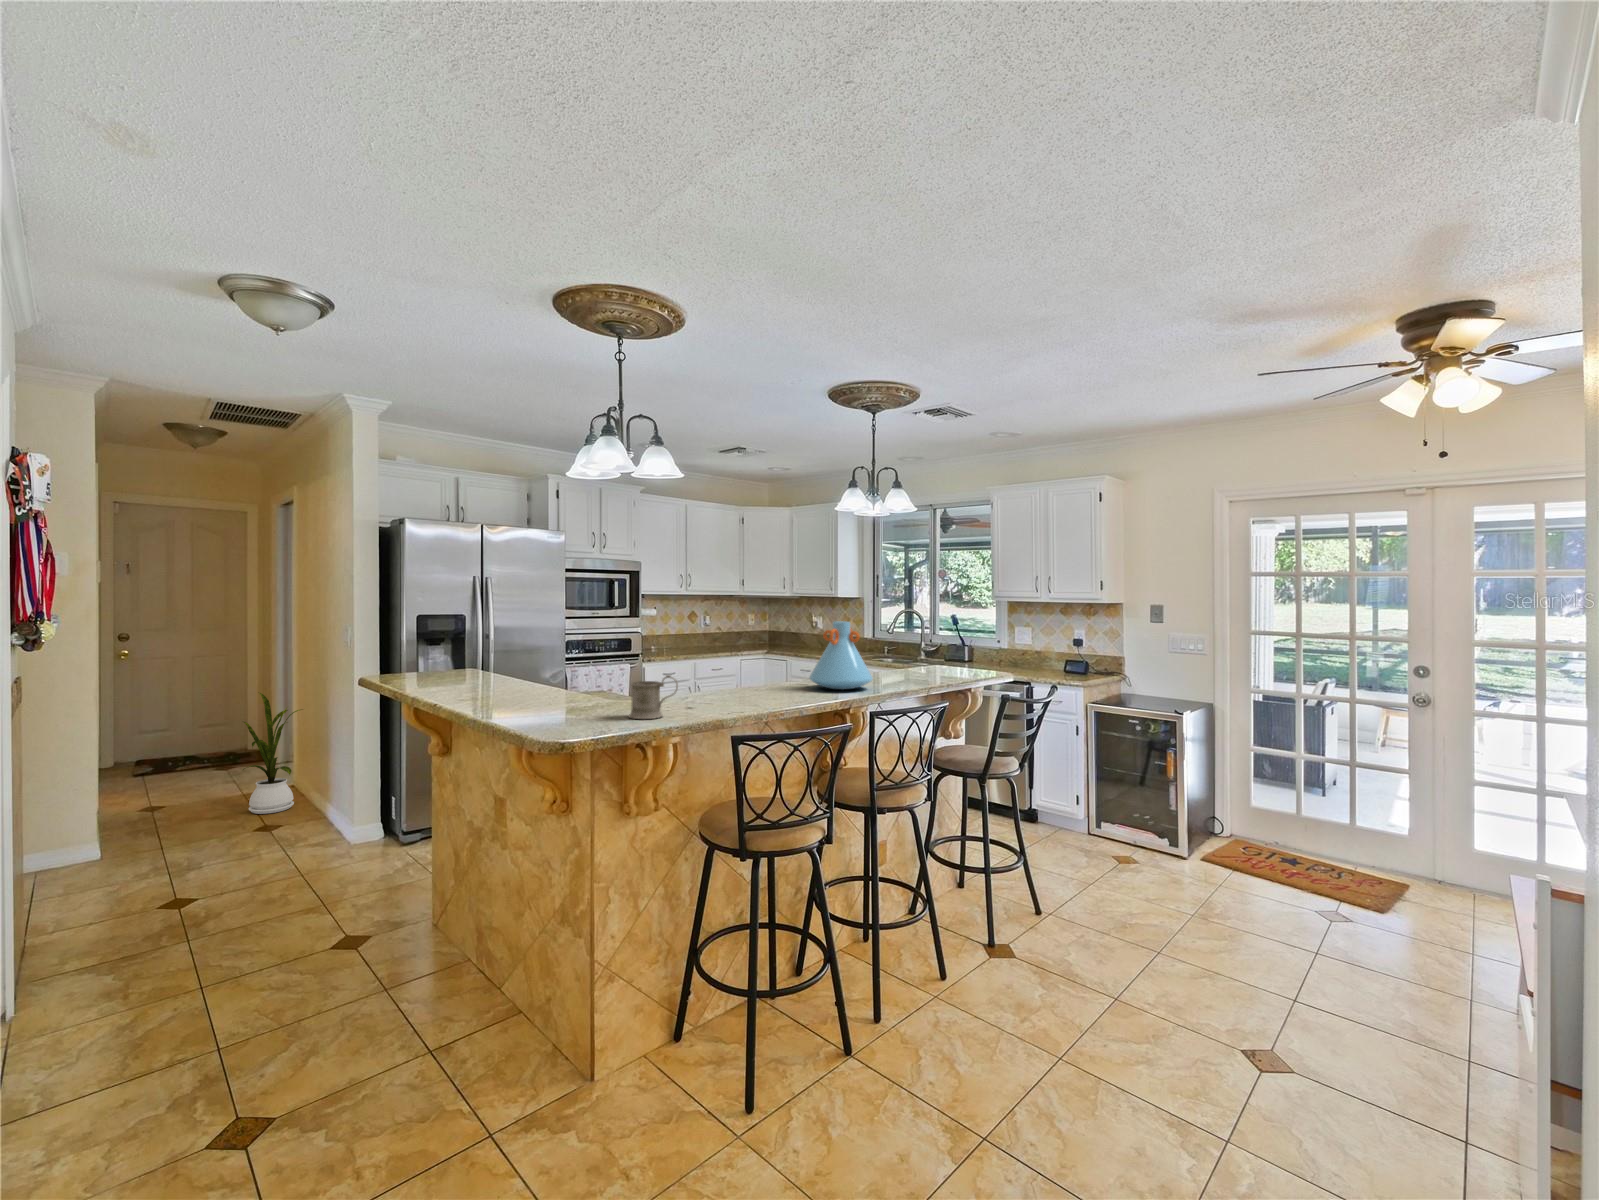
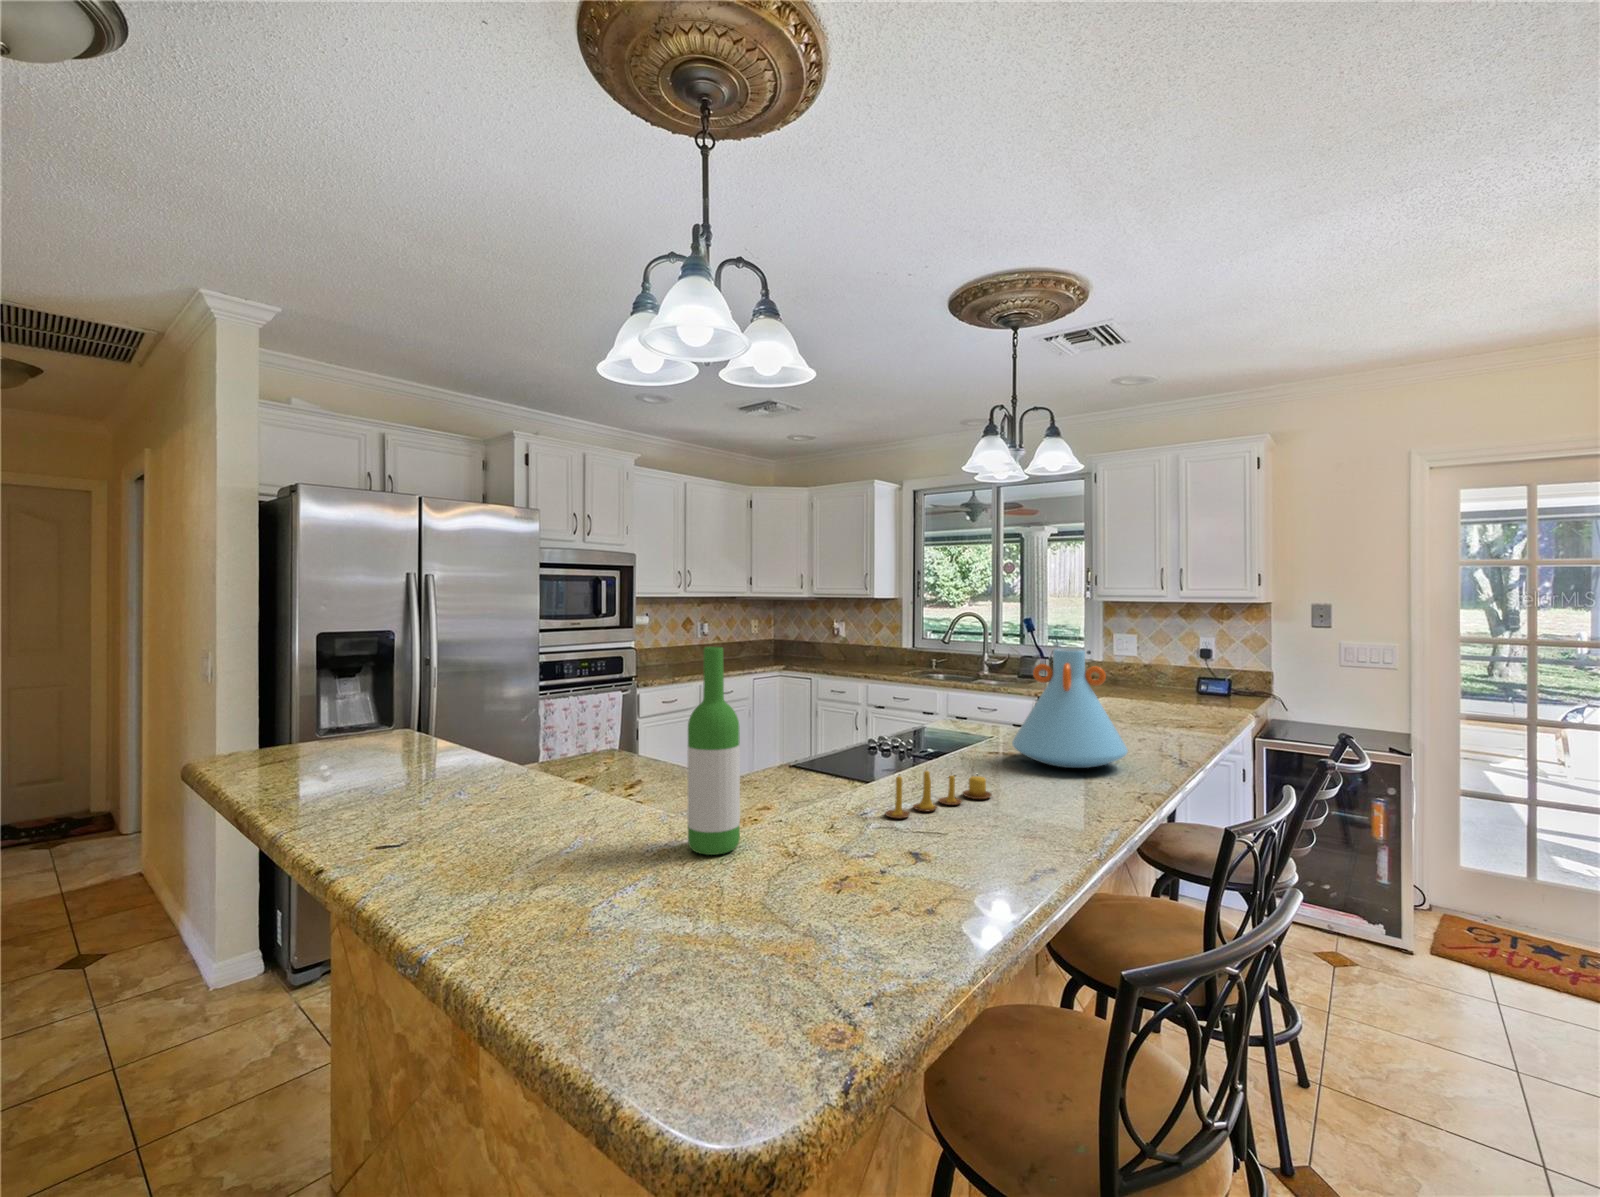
wine bottle: none [594,610,620,708] -> present [688,647,740,855]
mug: present [629,675,678,719] -> none [796,797,910,909]
candle: none [703,677,771,701] -> present [885,771,992,818]
house plant: present [243,693,302,814] -> none [48,745,154,928]

